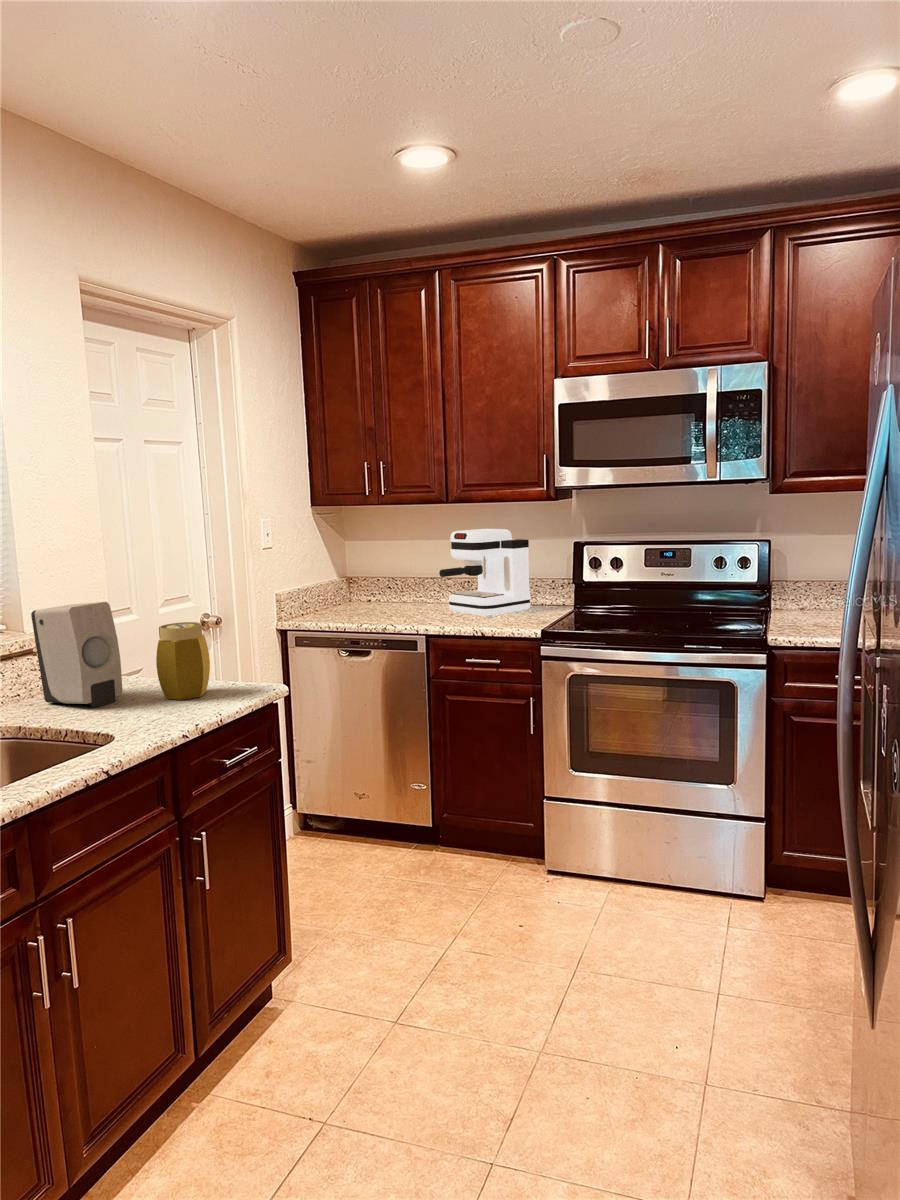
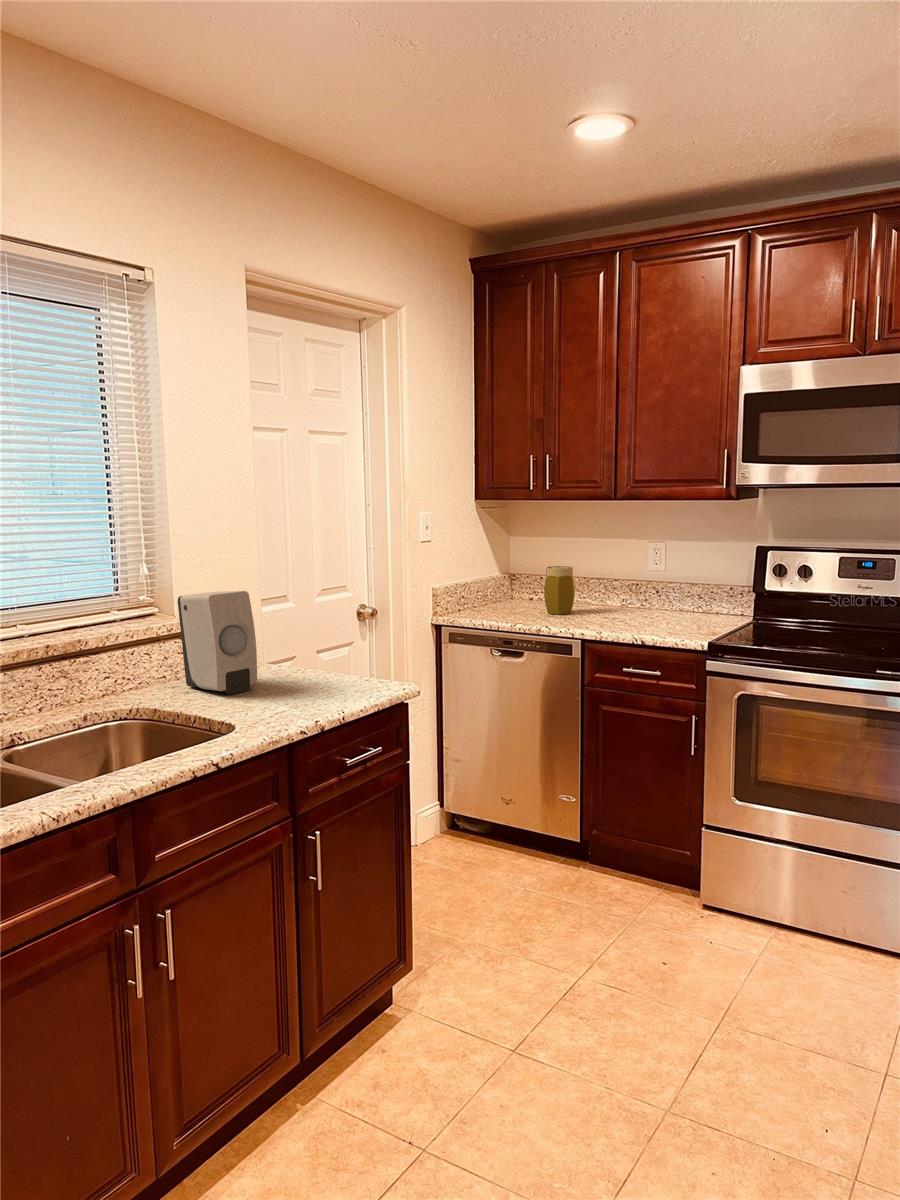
coffee maker: present [439,529,530,617] -> none [602,529,704,625]
jar: present [156,622,210,700] -> present [544,566,575,615]

